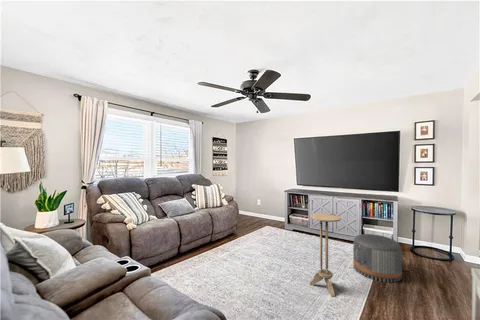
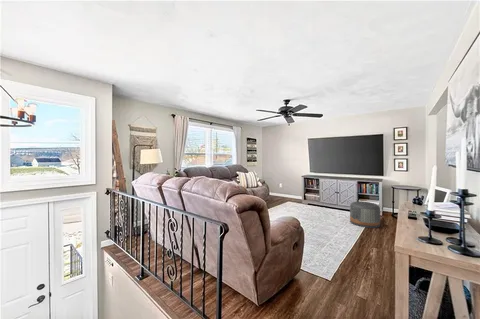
side table: present [310,214,341,296] -> none [323,187,341,233]

